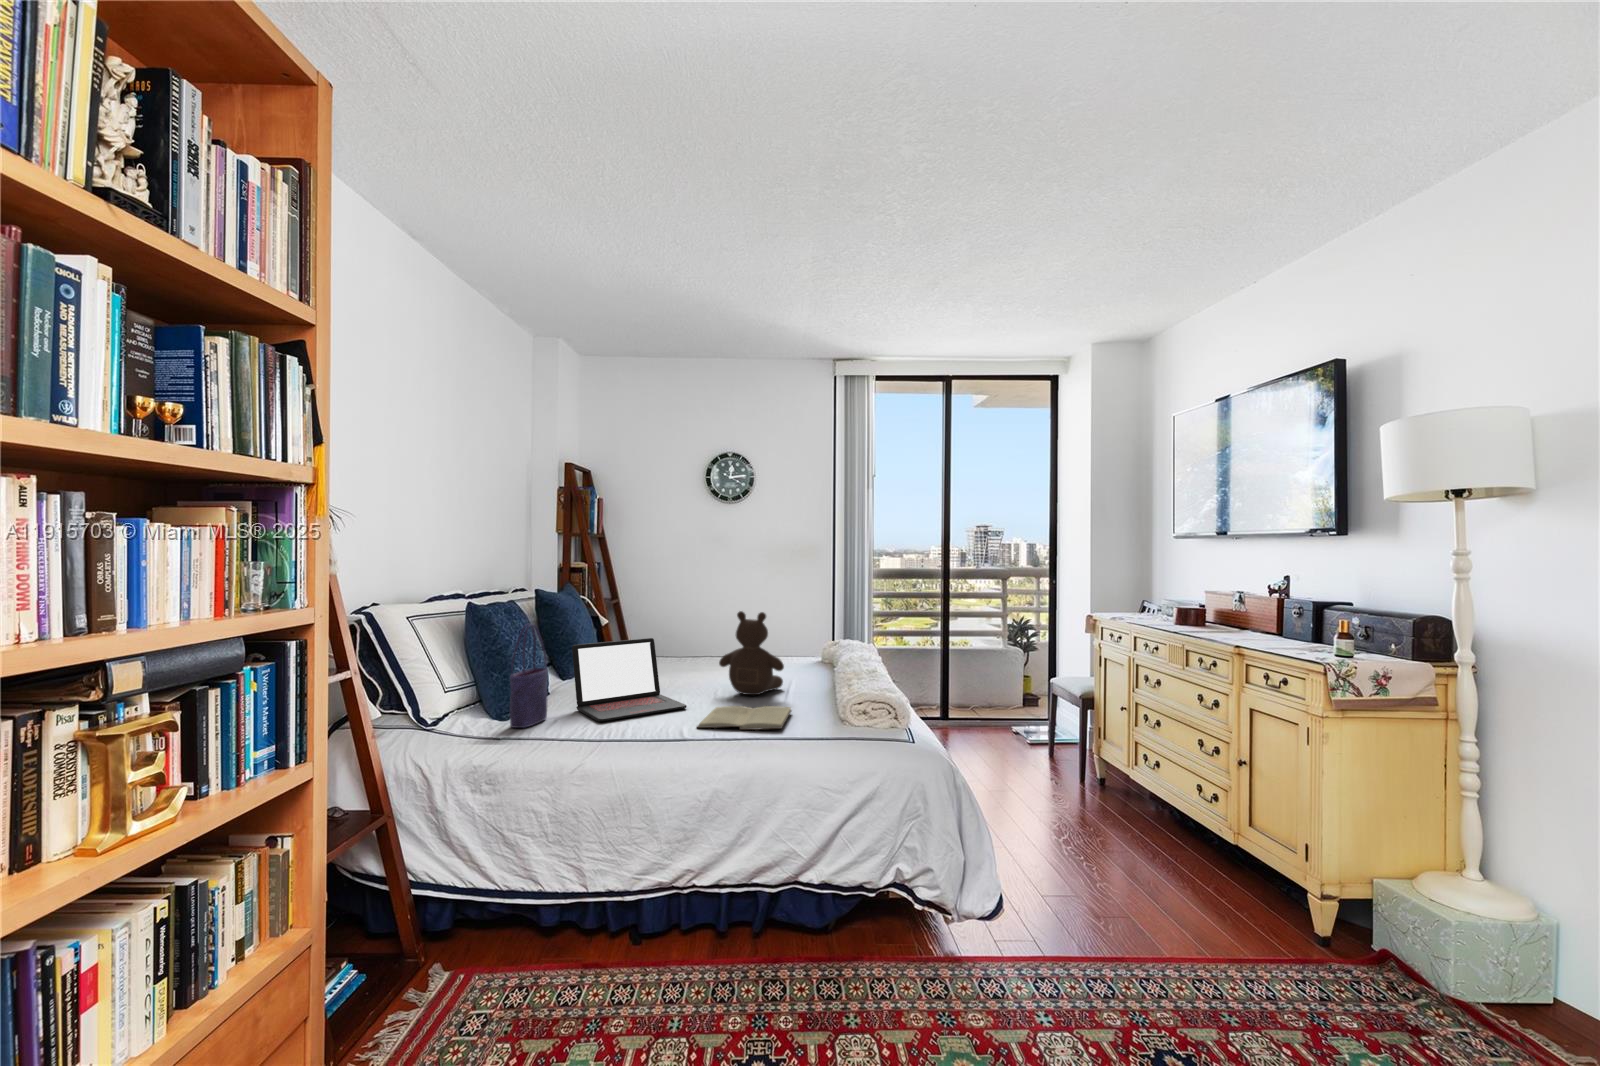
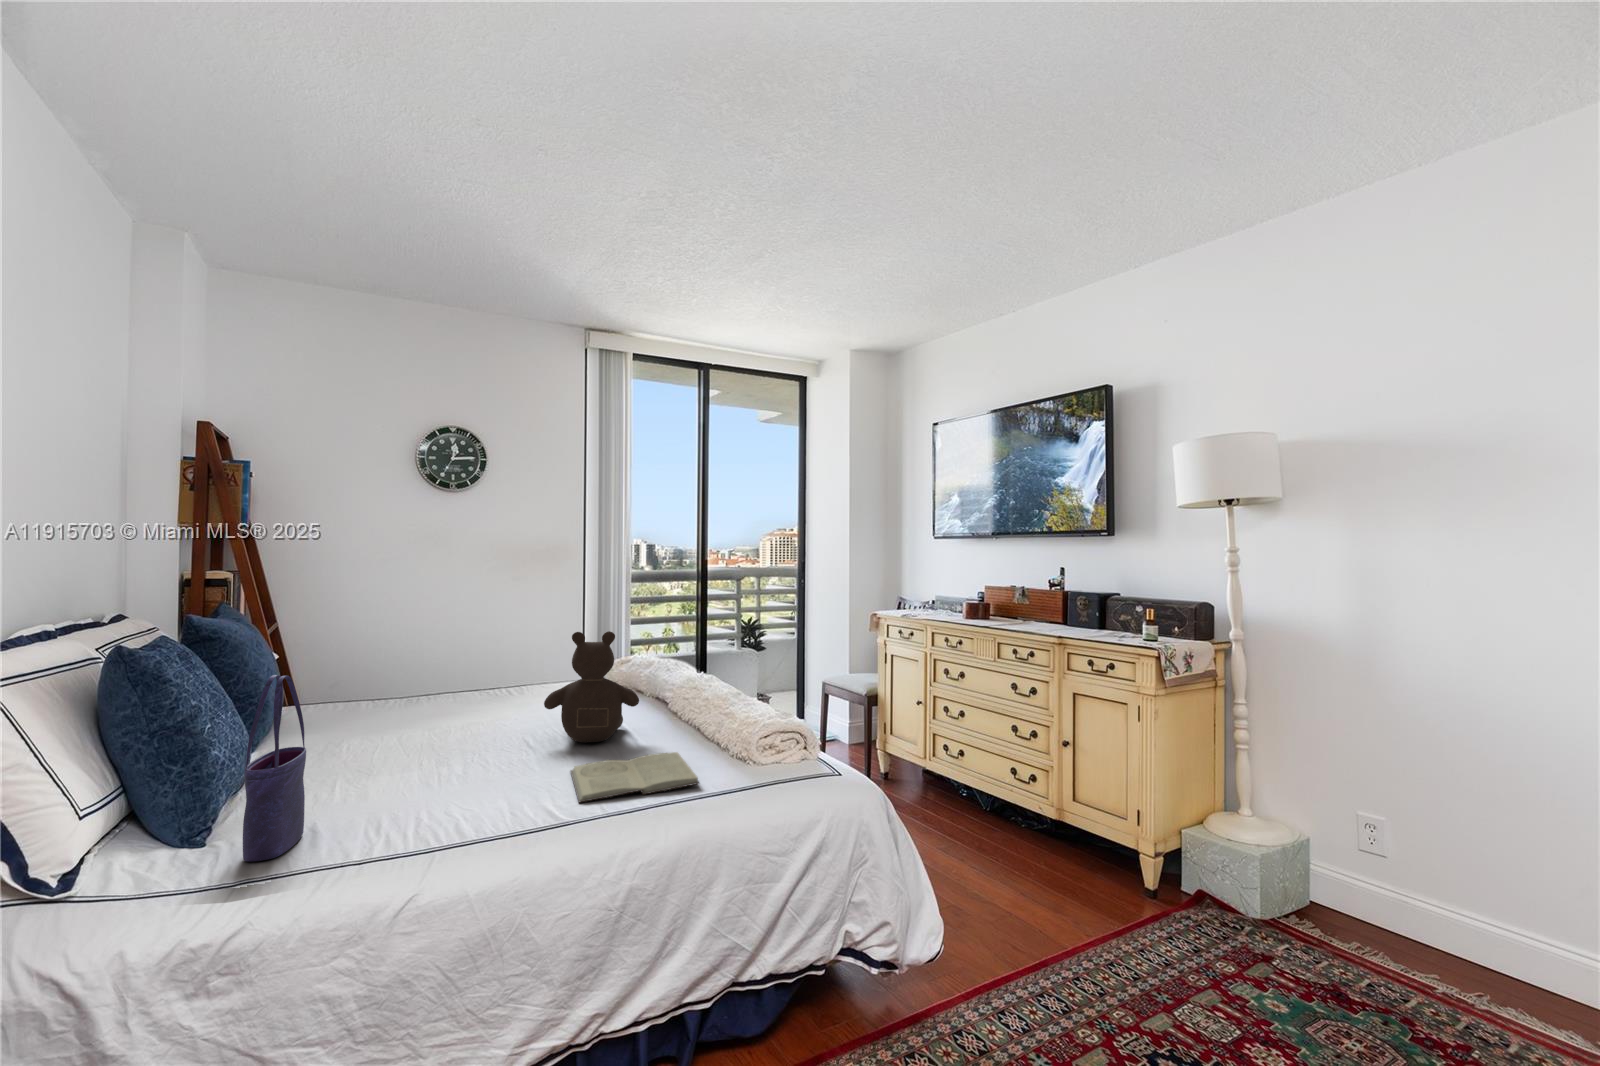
laptop: present [572,638,687,722] -> none [330,679,527,820]

